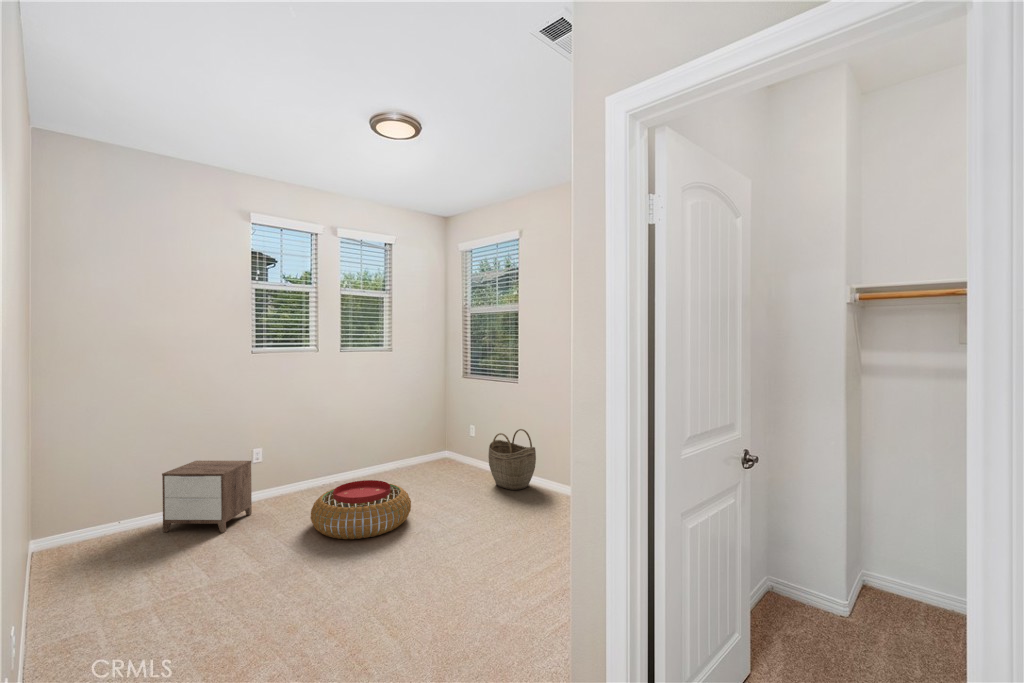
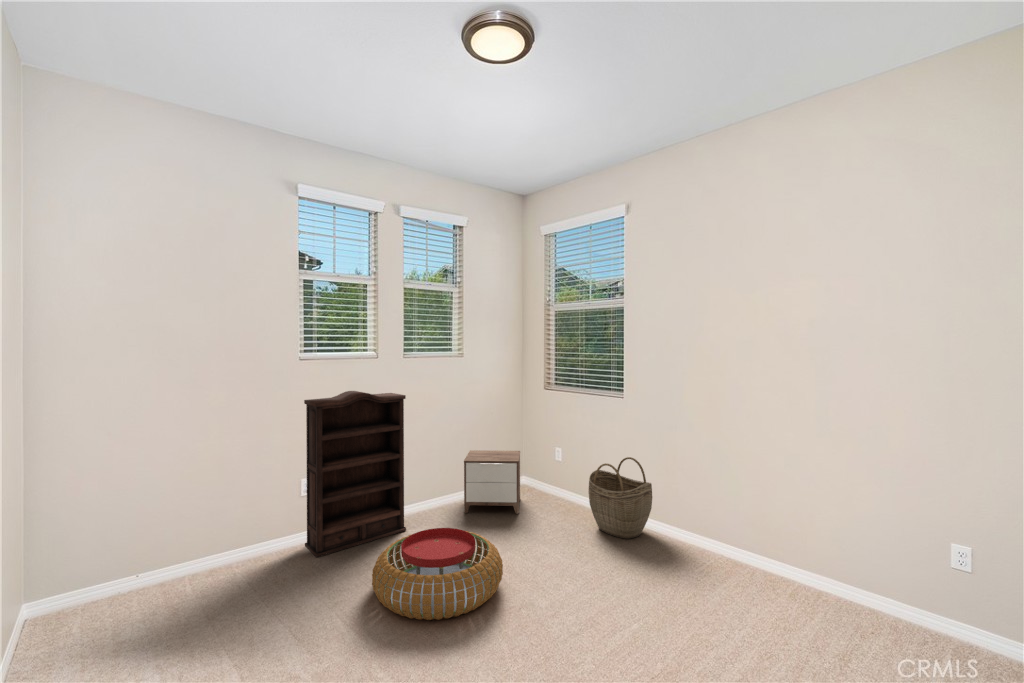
bookshelf: none [257,378,342,508] -> present [304,391,406,557]
nightstand: present [162,461,252,532] -> present [464,450,520,514]

